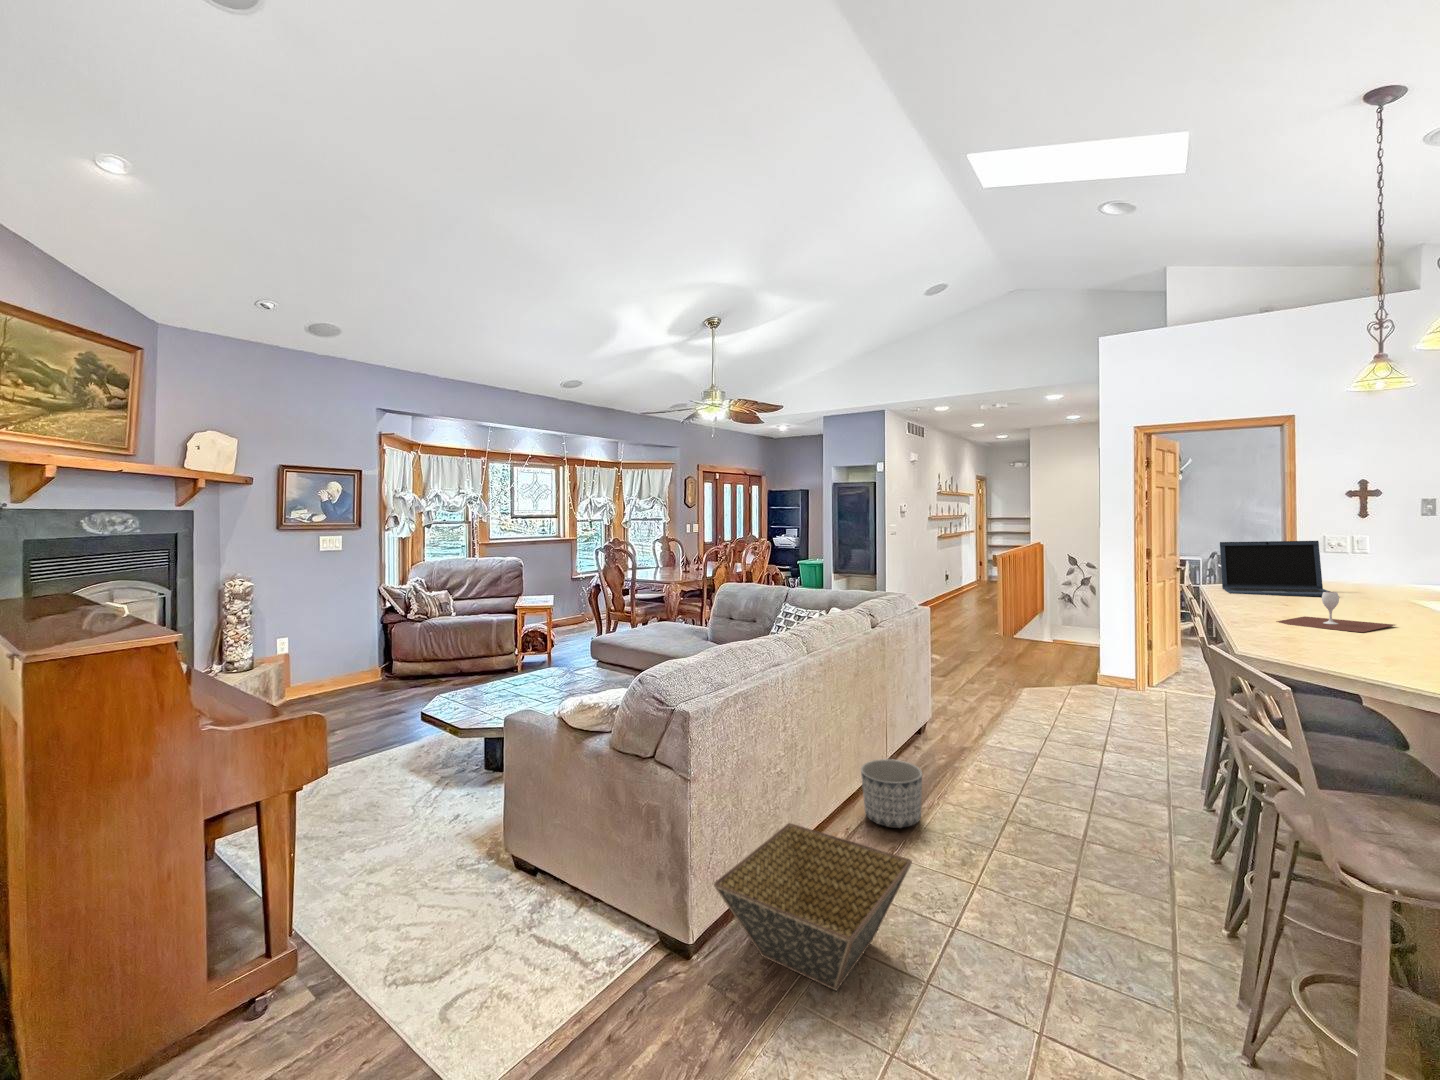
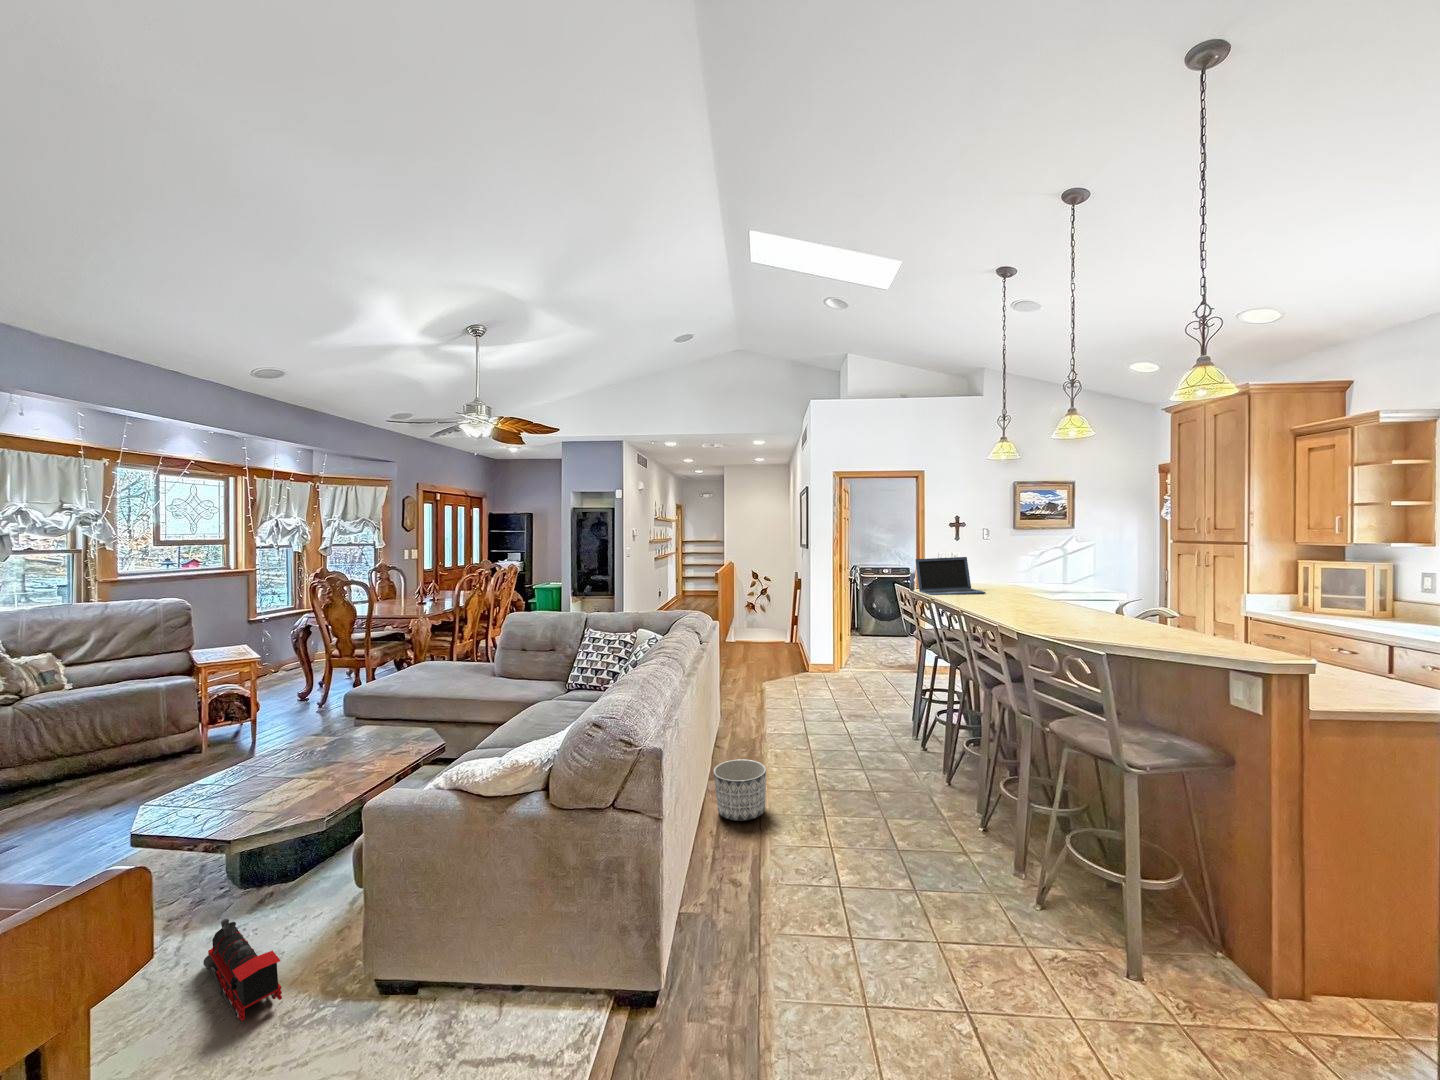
wine glass: present [1276,592,1395,632] -> none [991,592,1048,616]
toy train: none [432,784,464,854] -> present [203,918,282,1021]
basket: present [714,823,912,991] -> none [677,839,828,976]

